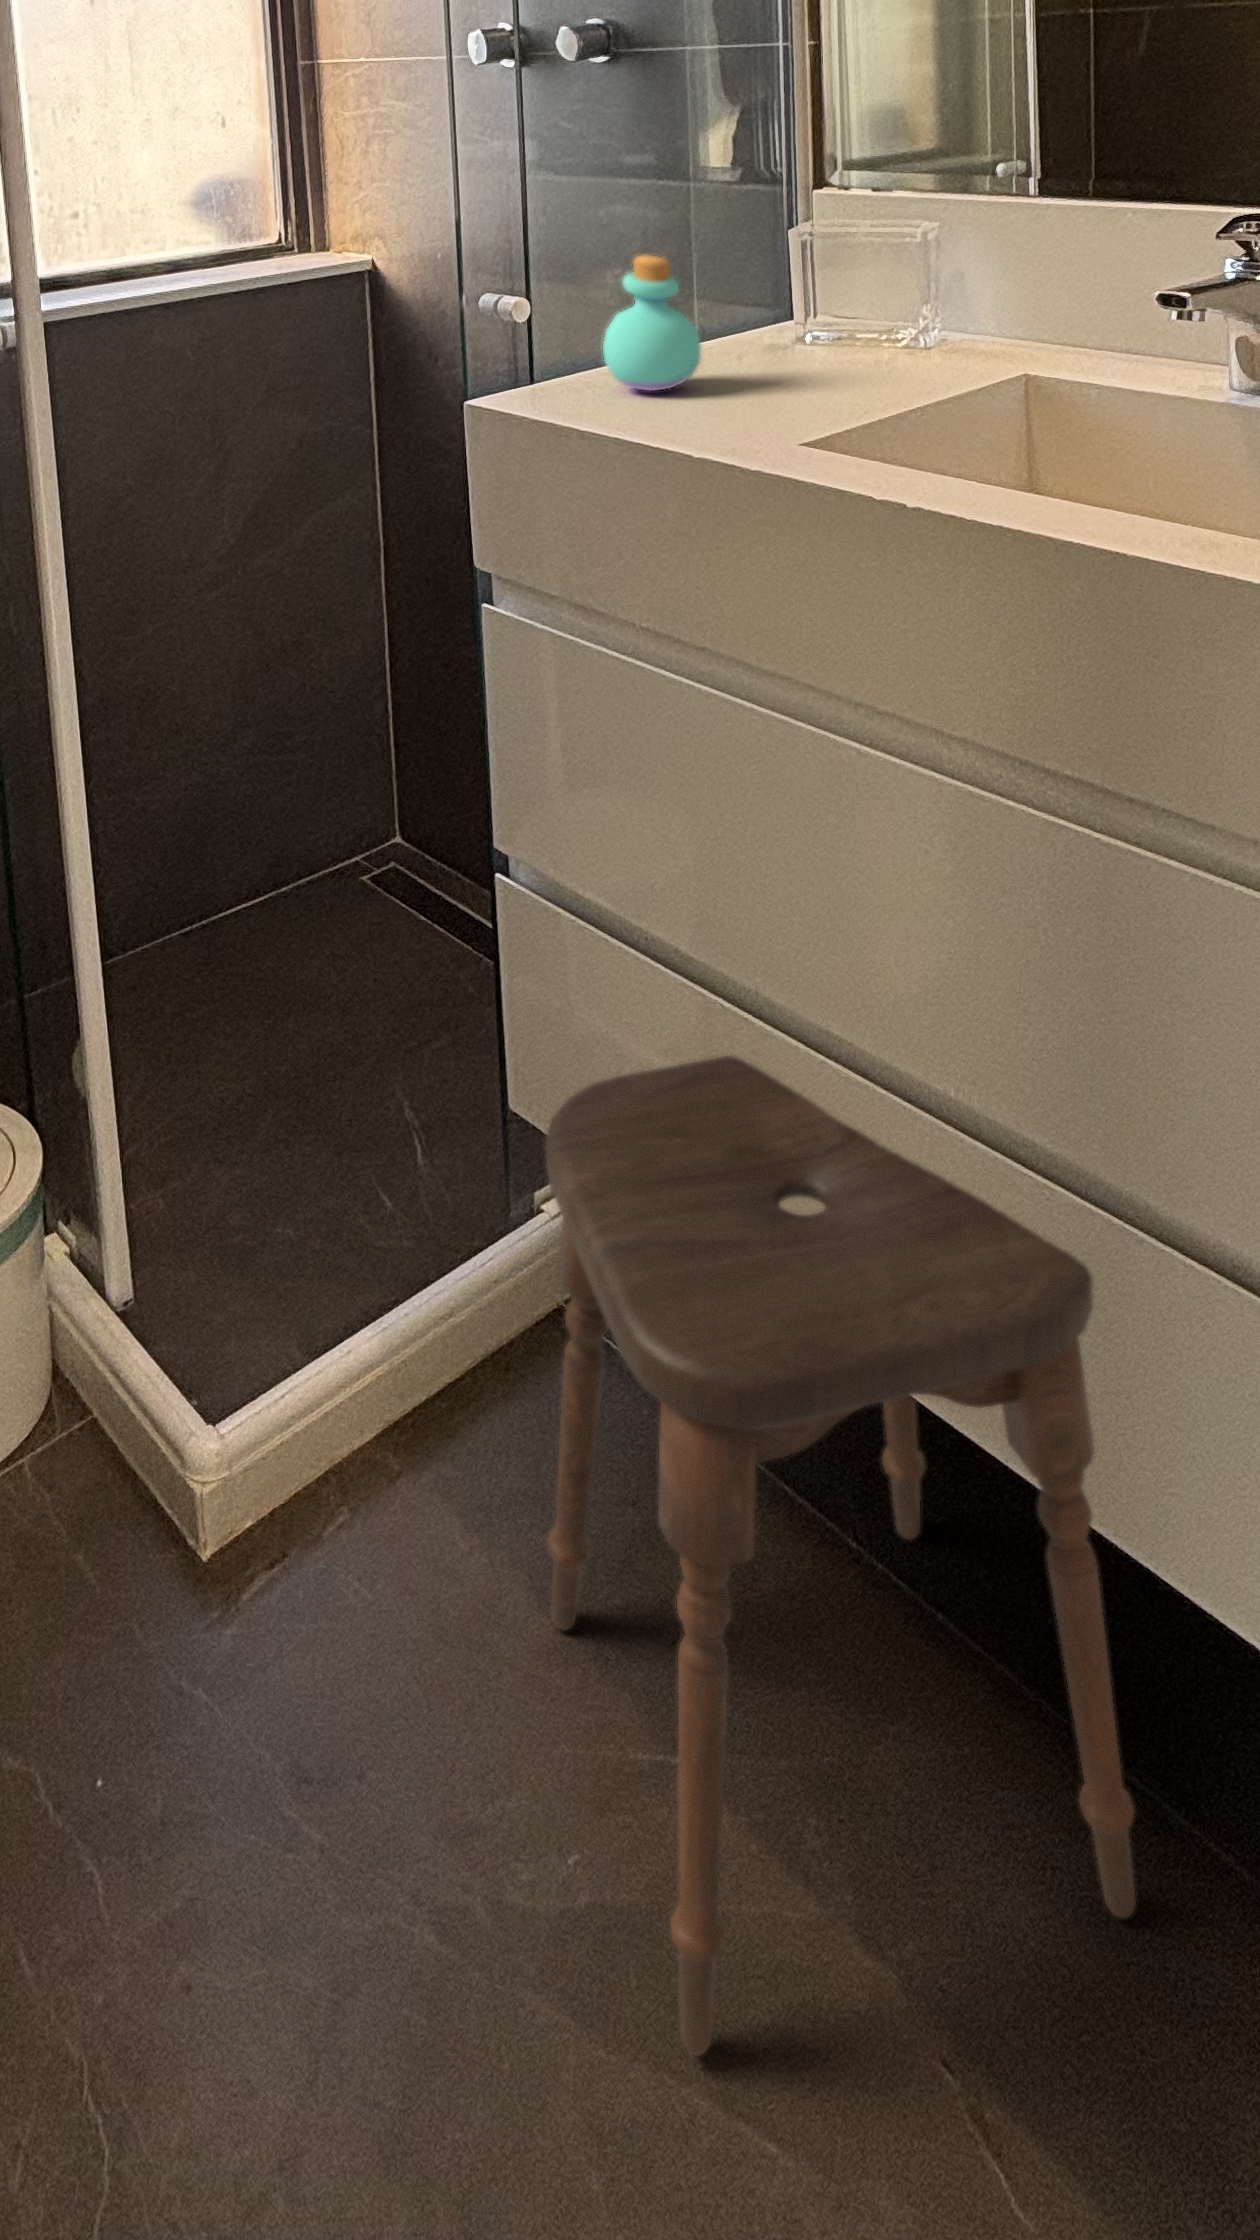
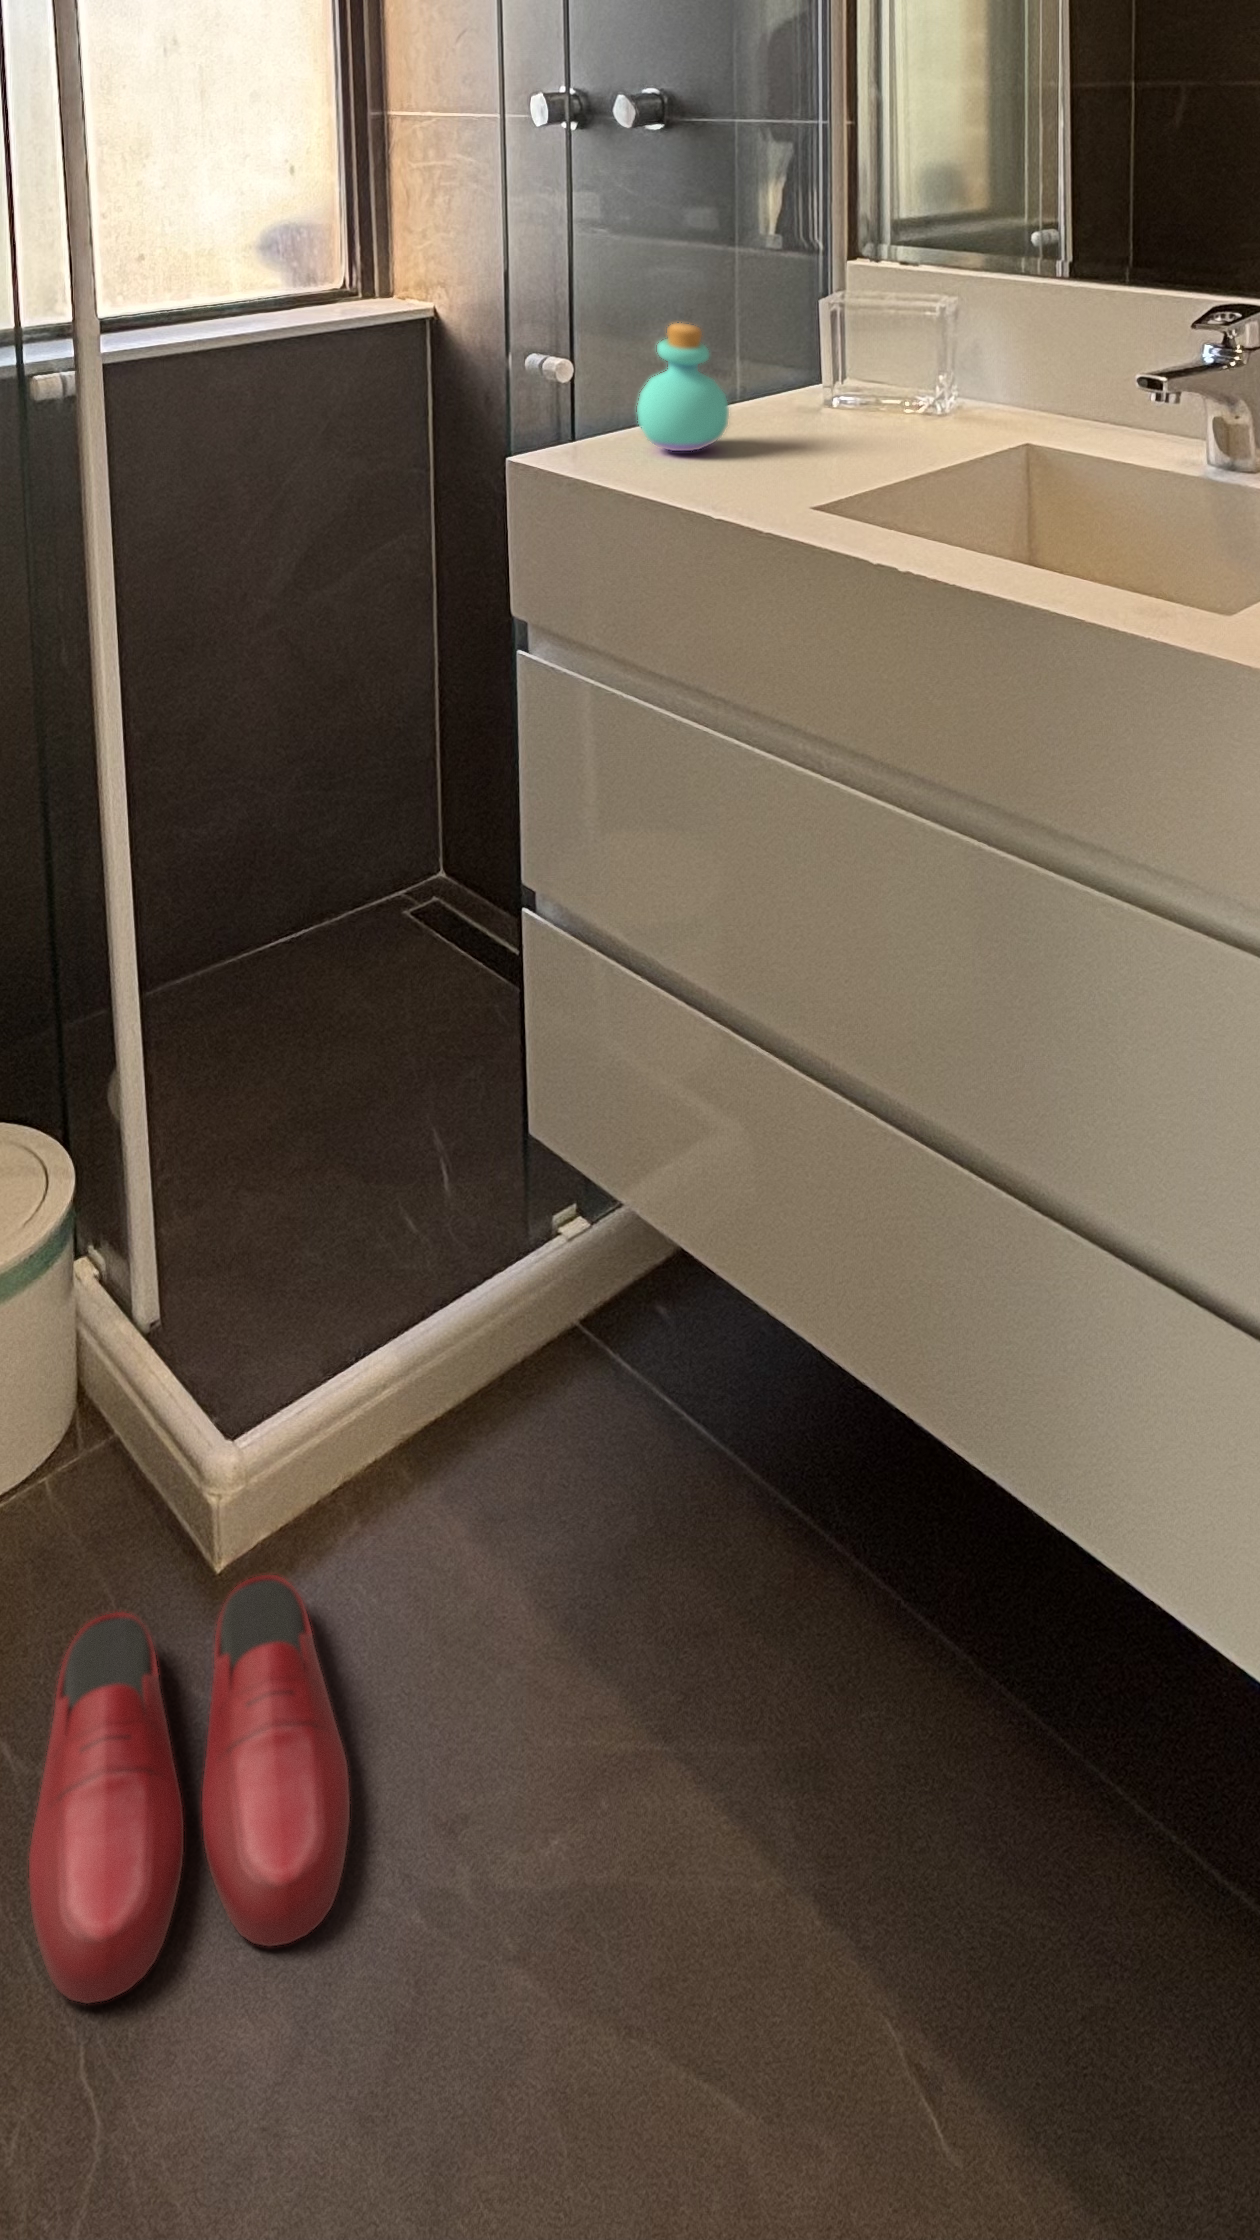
stool: present [545,1056,1136,2056] -> none [548,1063,1072,2010]
slippers: none [23,1567,355,2032] -> present [29,1575,350,2004]

